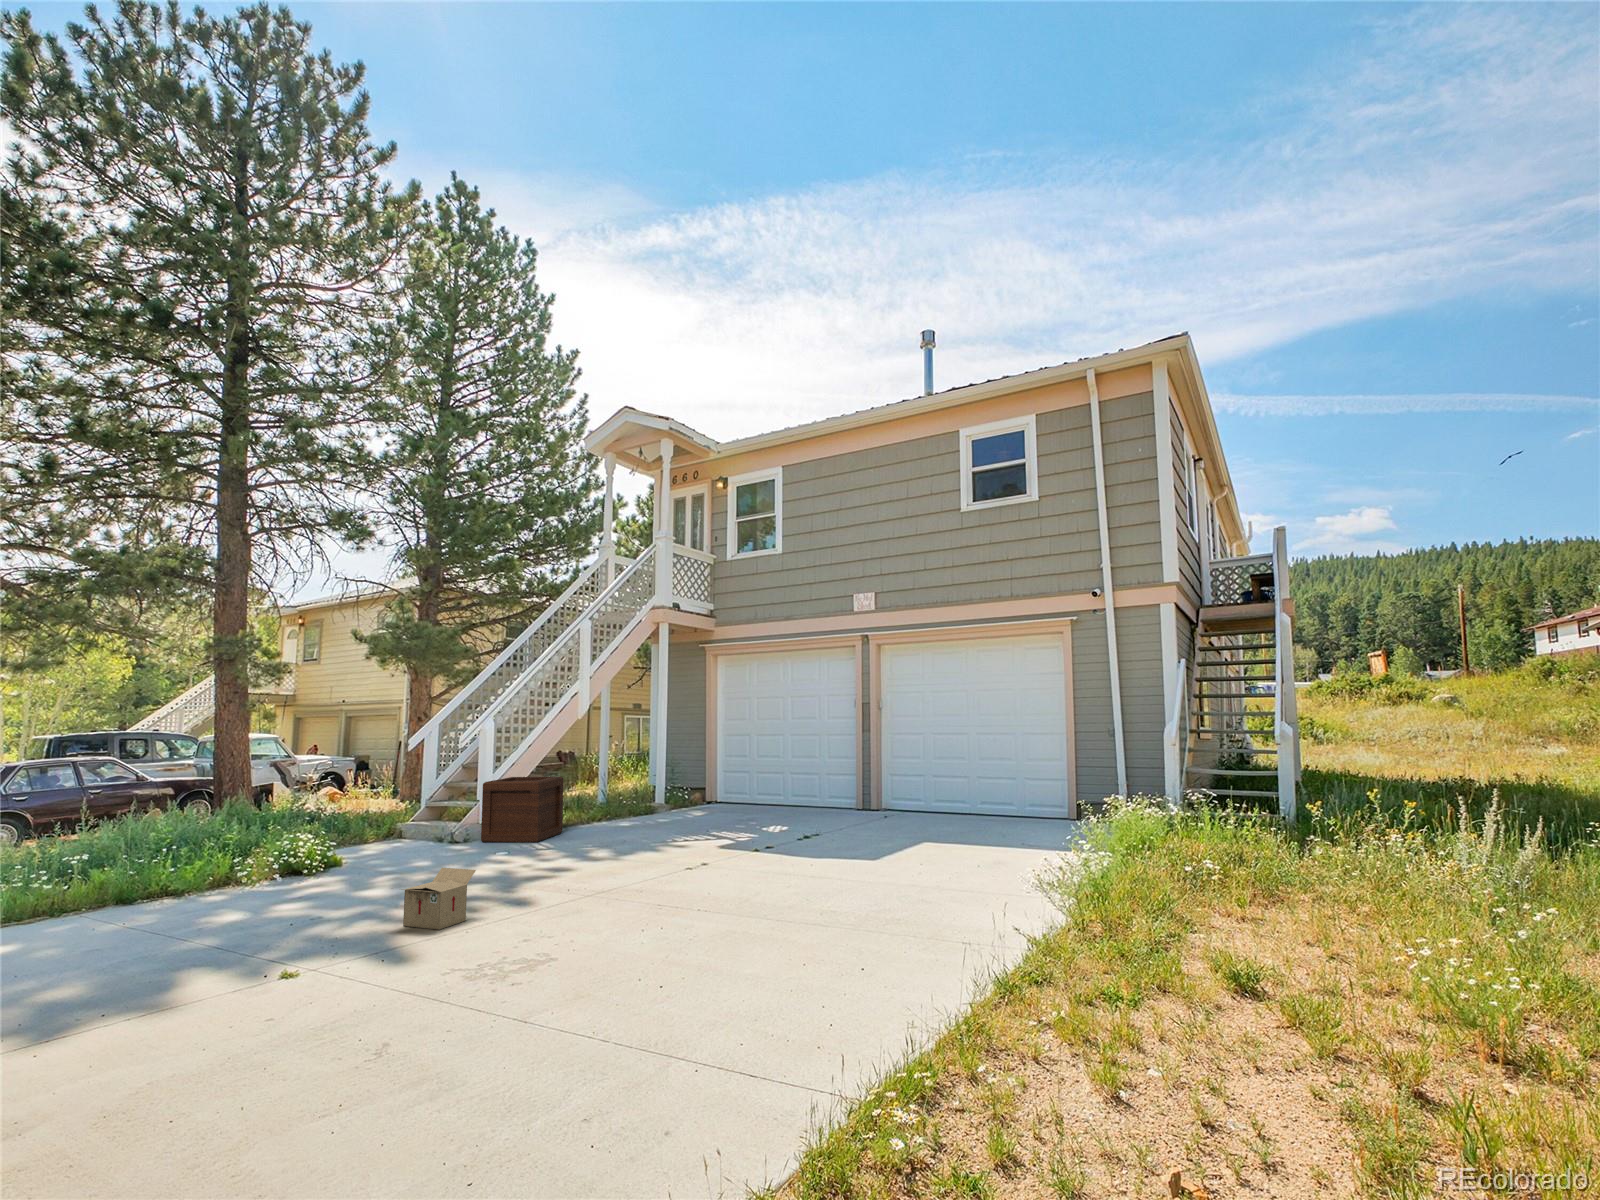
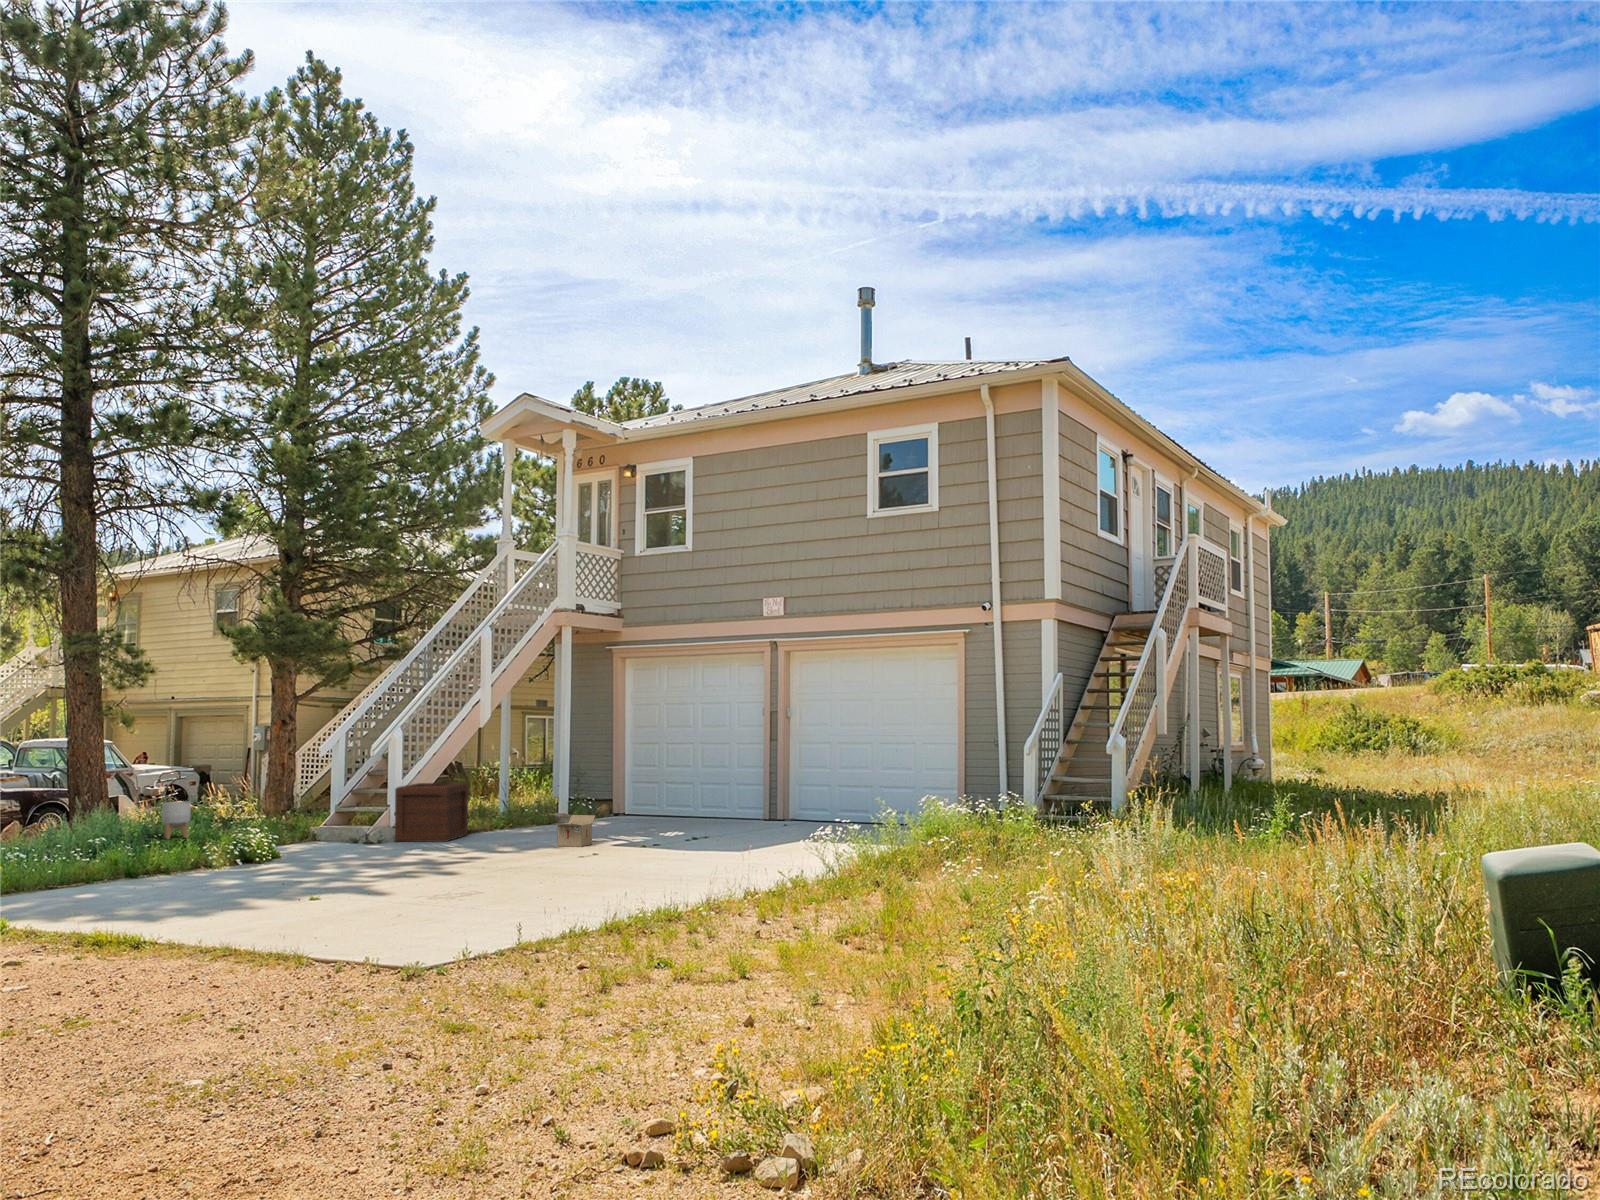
planter: none [196,802,234,848] -> present [162,801,191,839]
cardboard box: present [402,868,476,930] -> present [556,815,595,847]

